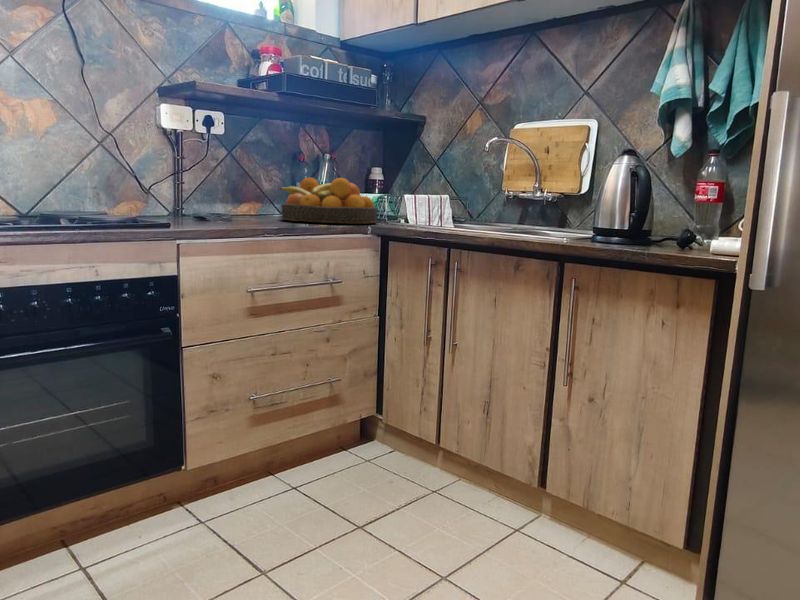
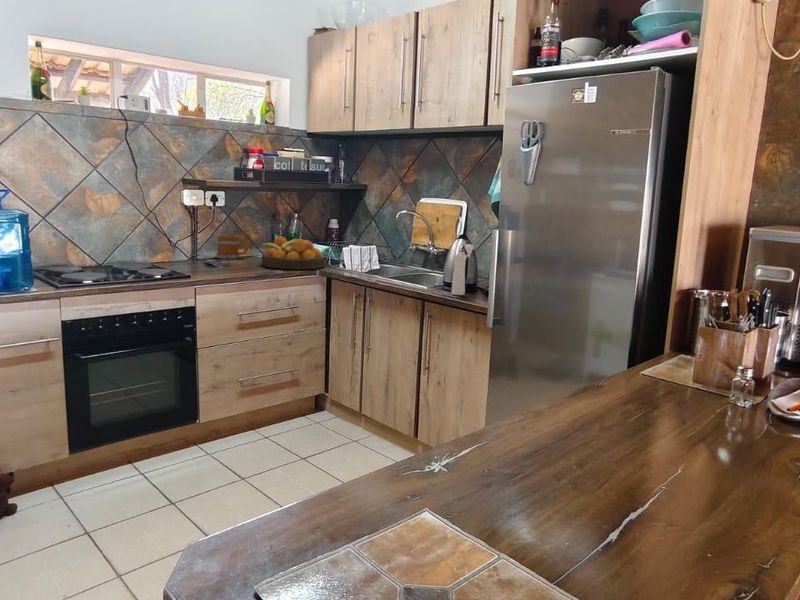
pepper mill: none [619,166,650,248] -> present [452,244,474,295]
mug: none [209,177,261,215] -> present [215,233,250,258]

